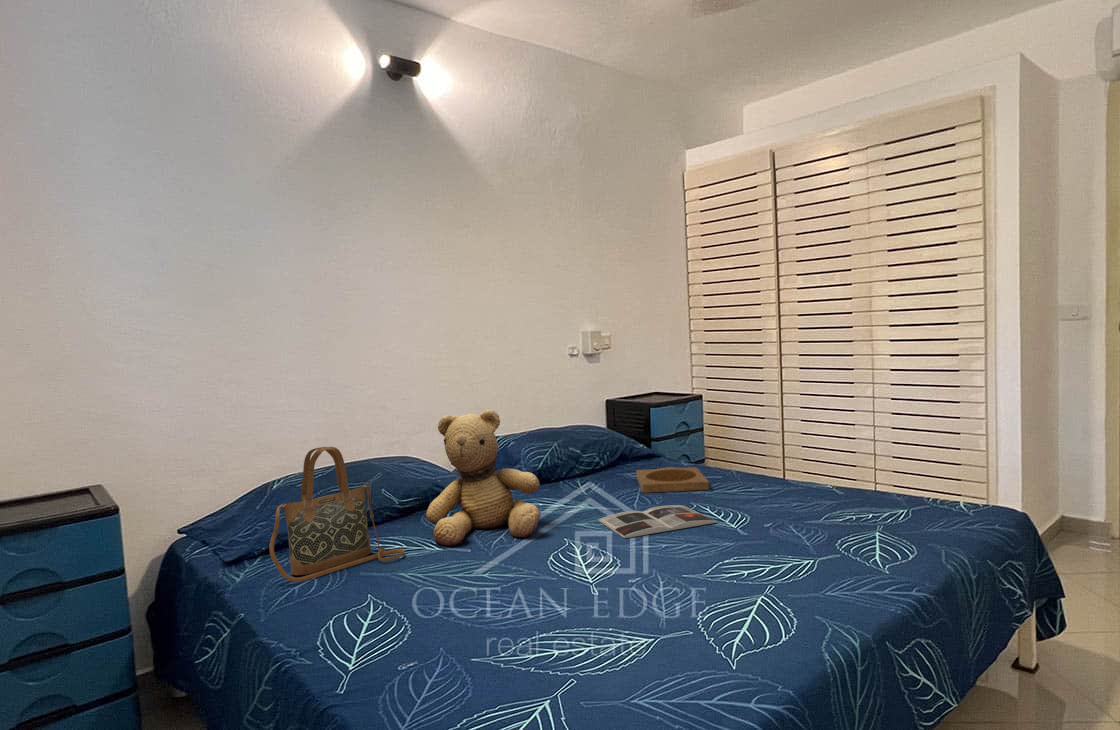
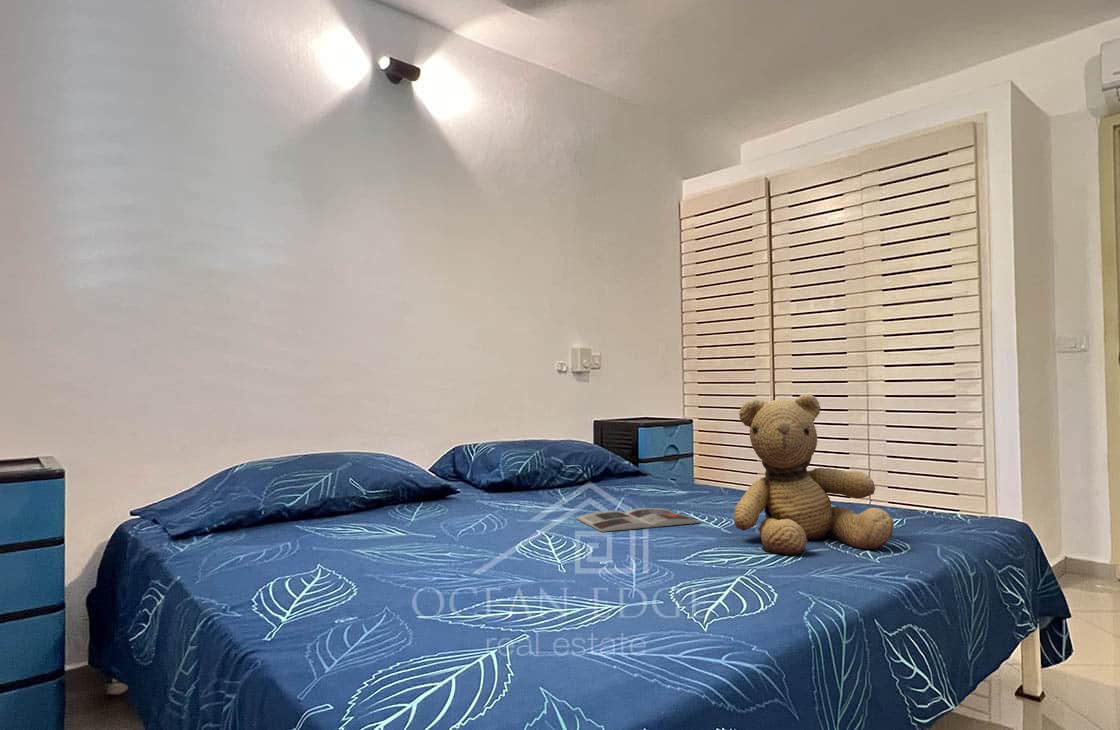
teddy bear: present [426,409,540,546] -> present [734,394,894,555]
handbag: present [269,447,405,582] -> none [220,417,367,555]
tray: present [636,467,709,493] -> none [620,479,695,500]

